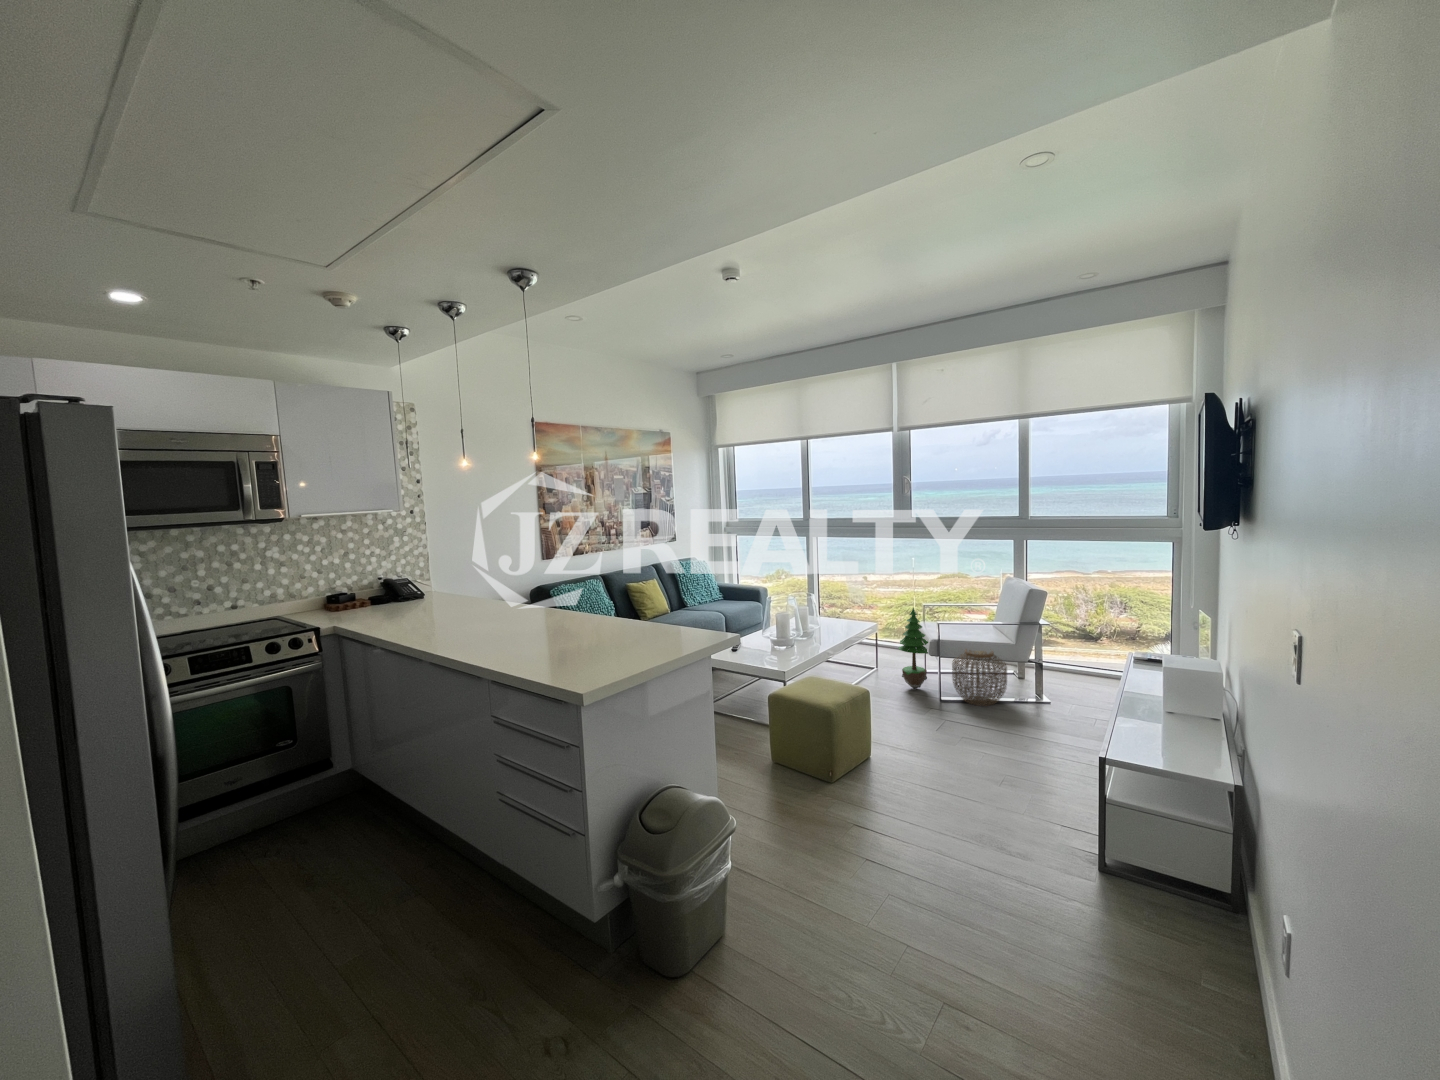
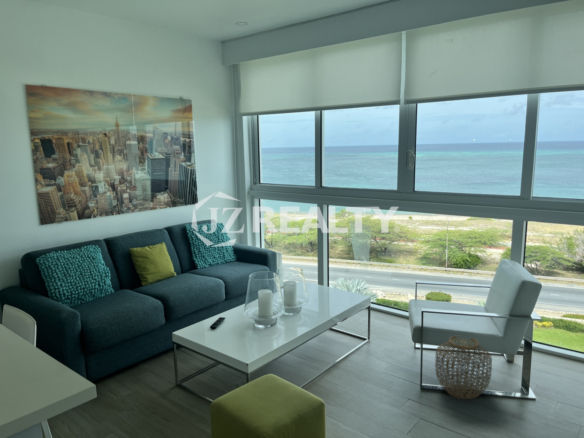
potted tree: present [899,608,928,689] -> none [384,290,416,371]

